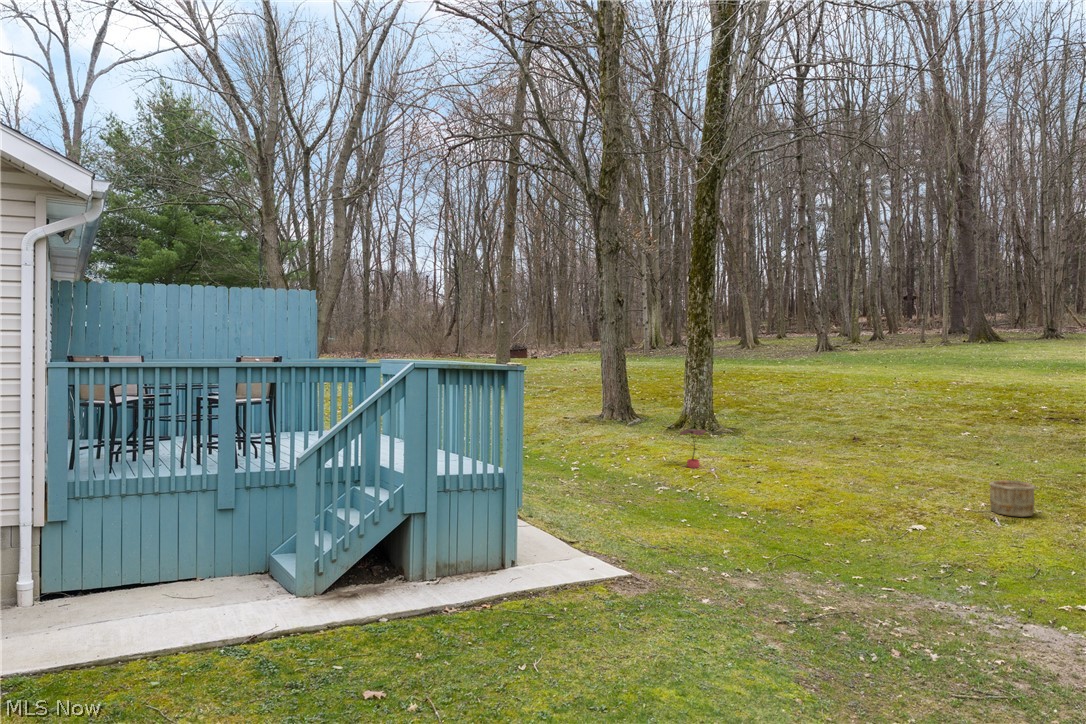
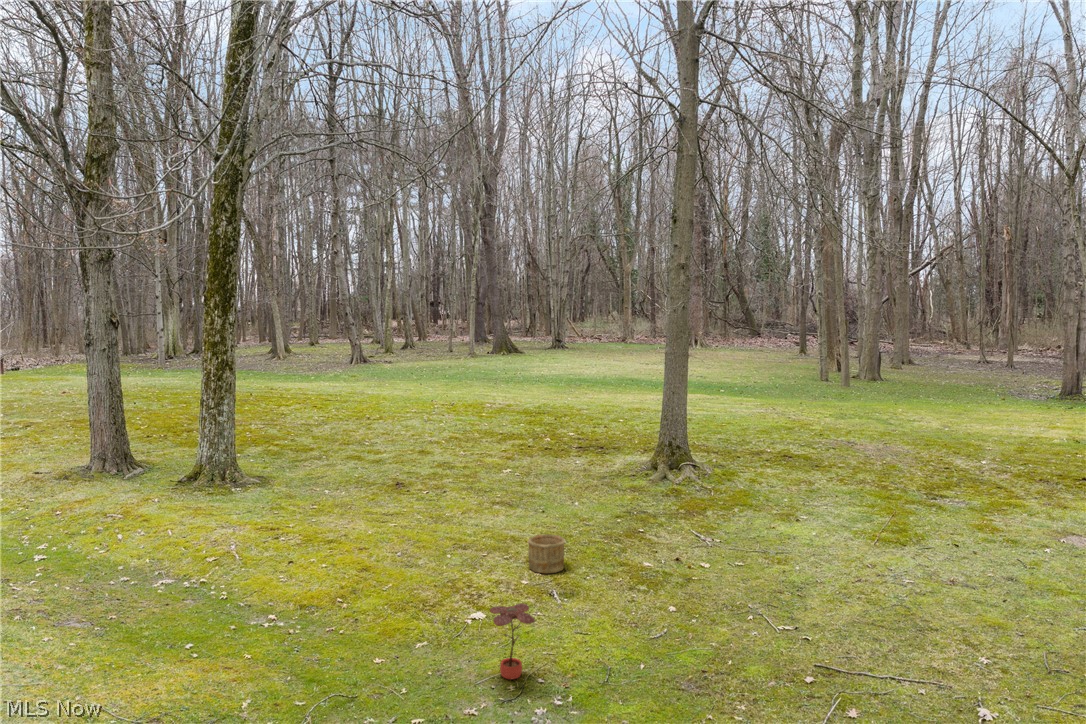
potted plant: present [680,429,706,468] -> present [490,603,535,679]

